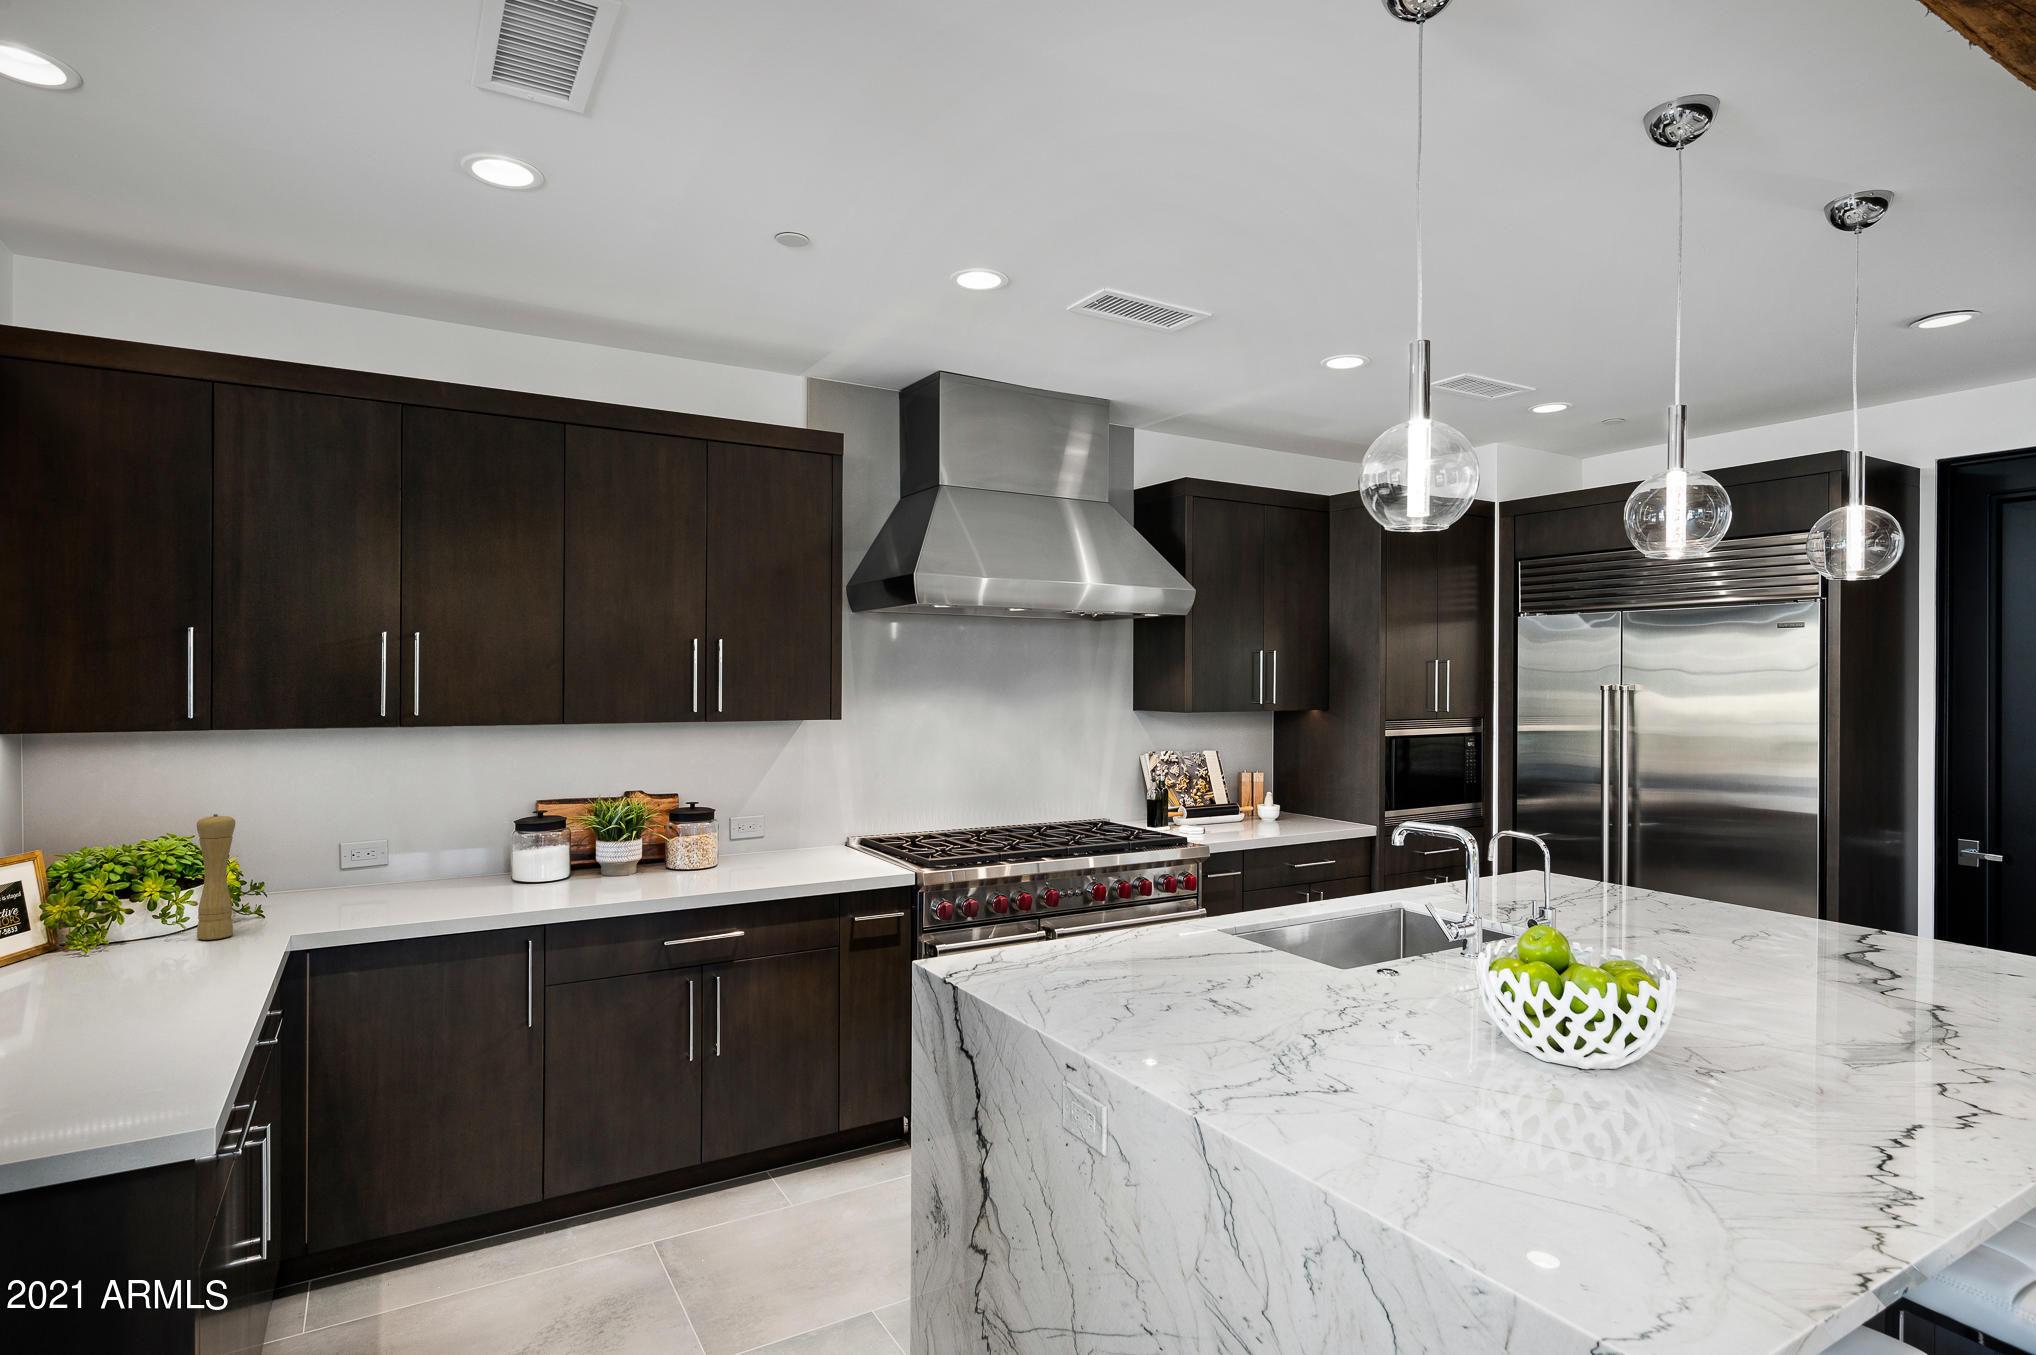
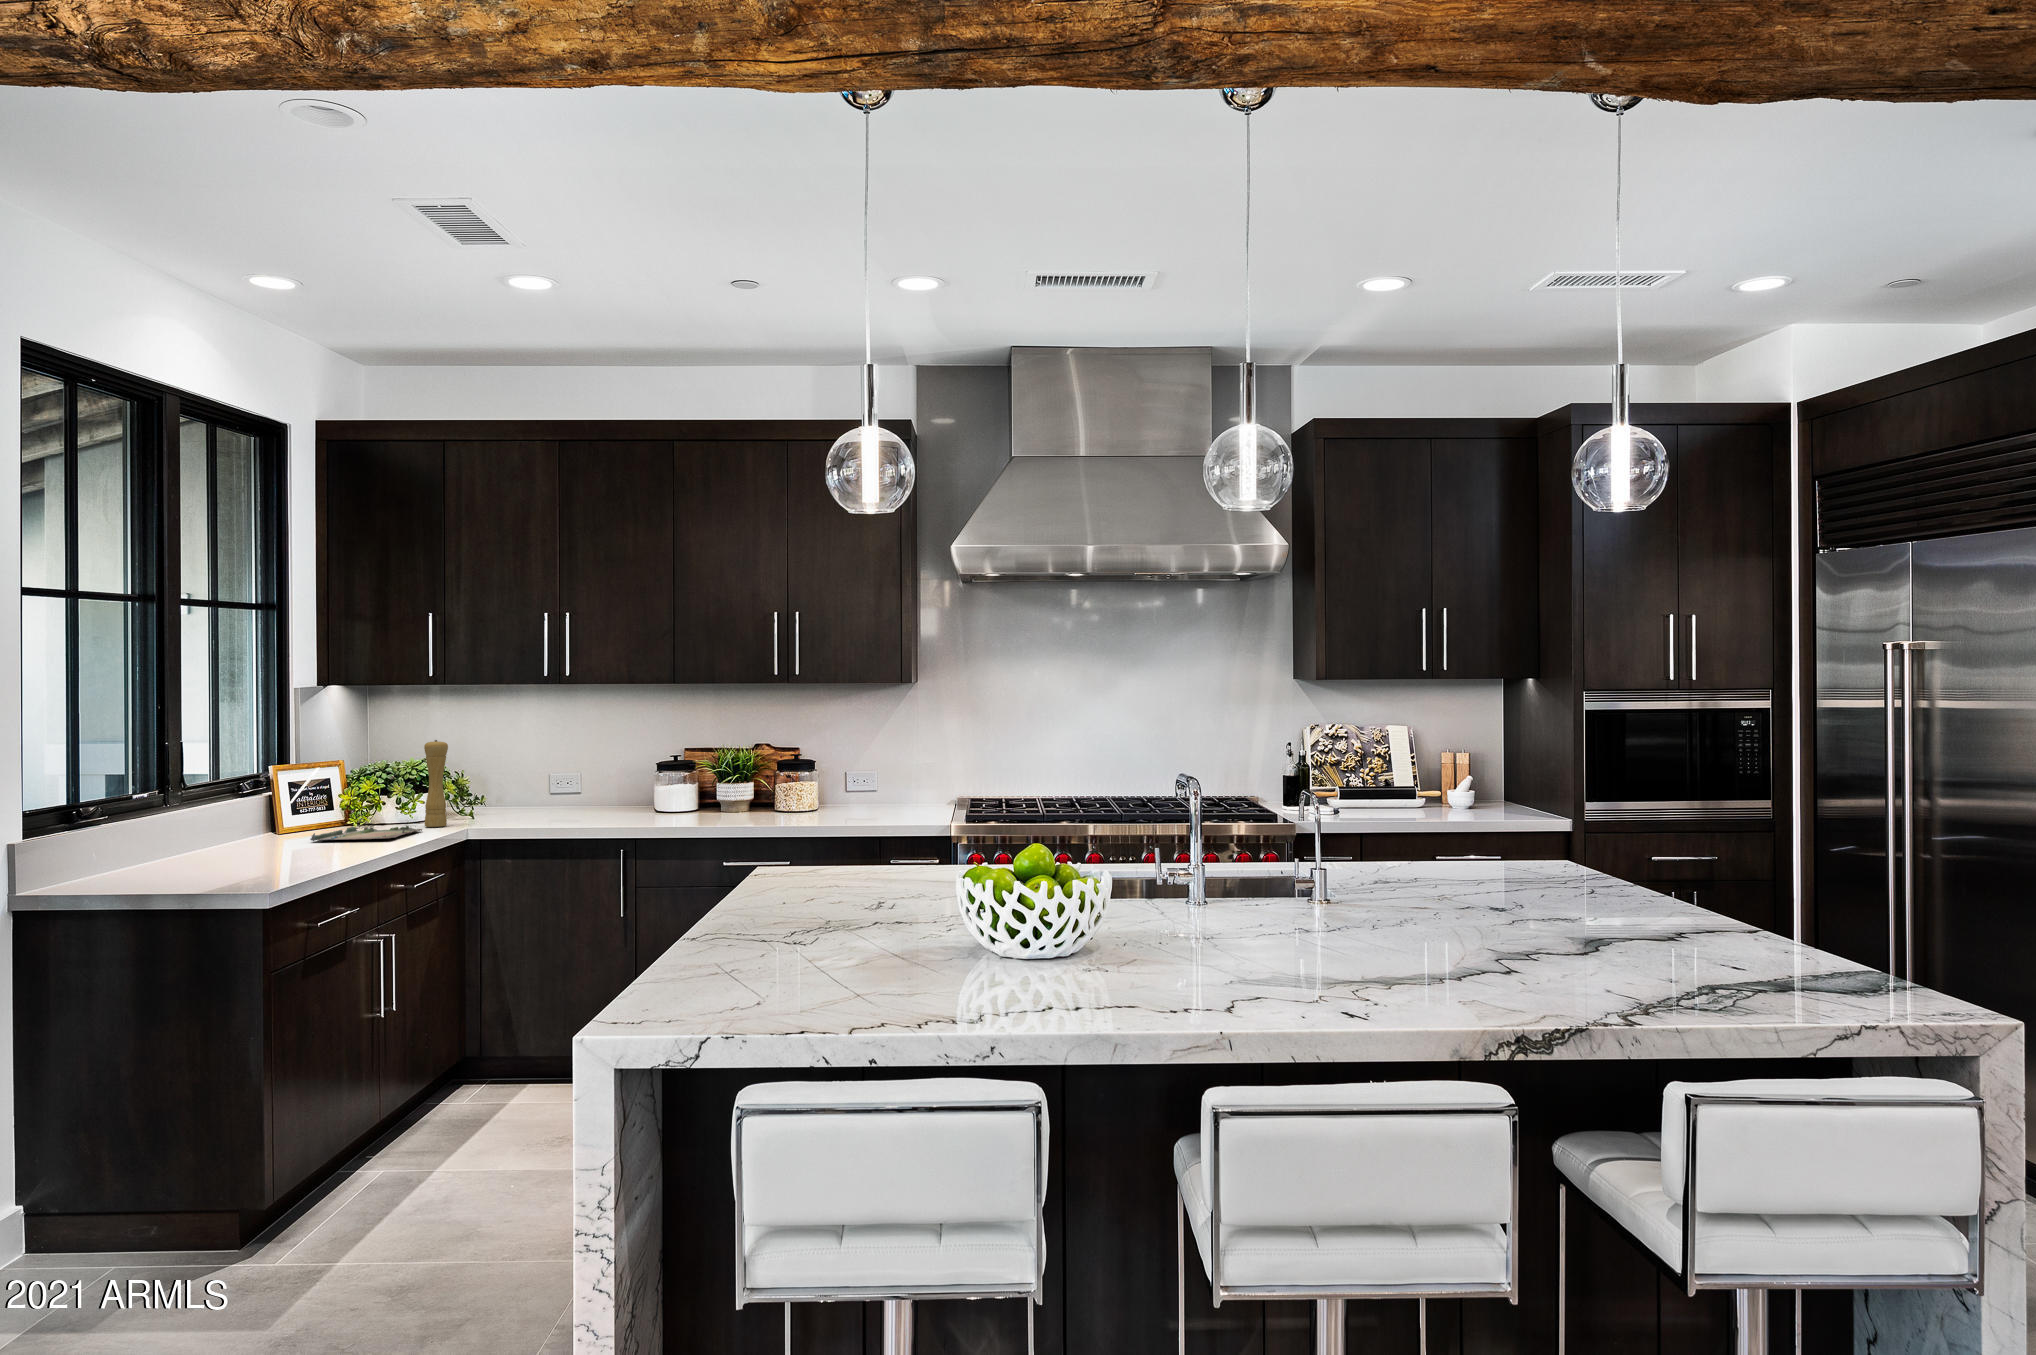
tray: none [50,937,215,996] -> present [310,822,422,841]

